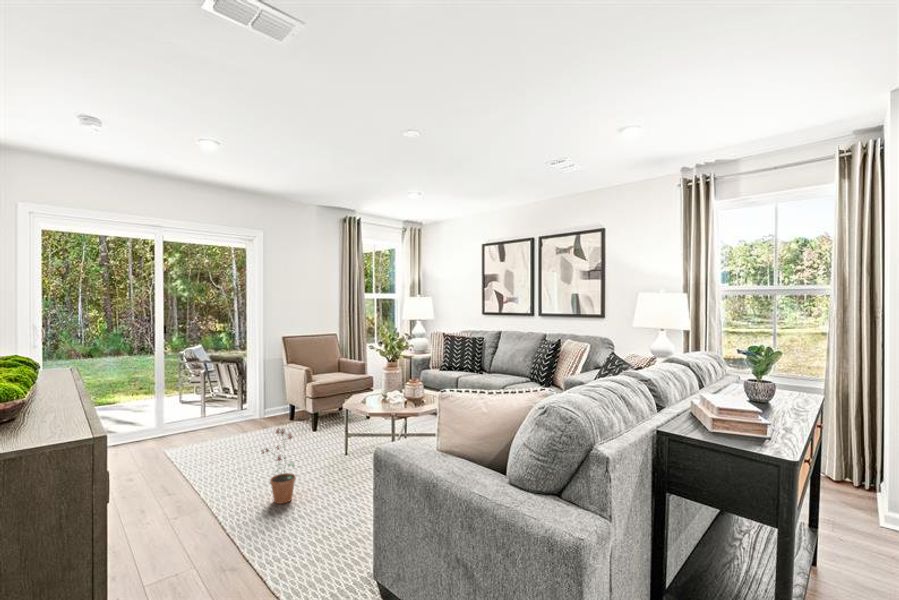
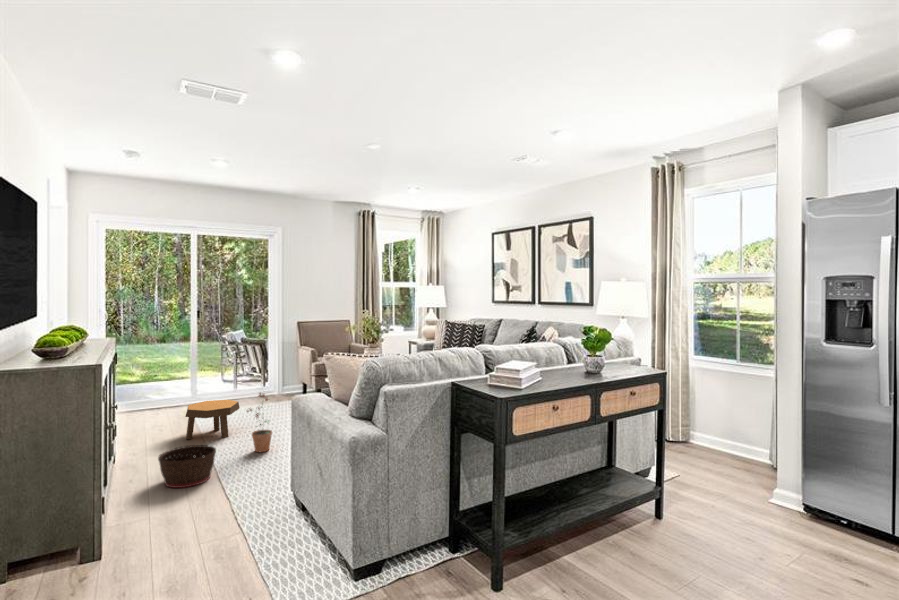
footstool: none [170,435,238,491] -> present [185,400,240,439]
basket: none [162,507,242,577] -> present [158,445,216,488]

